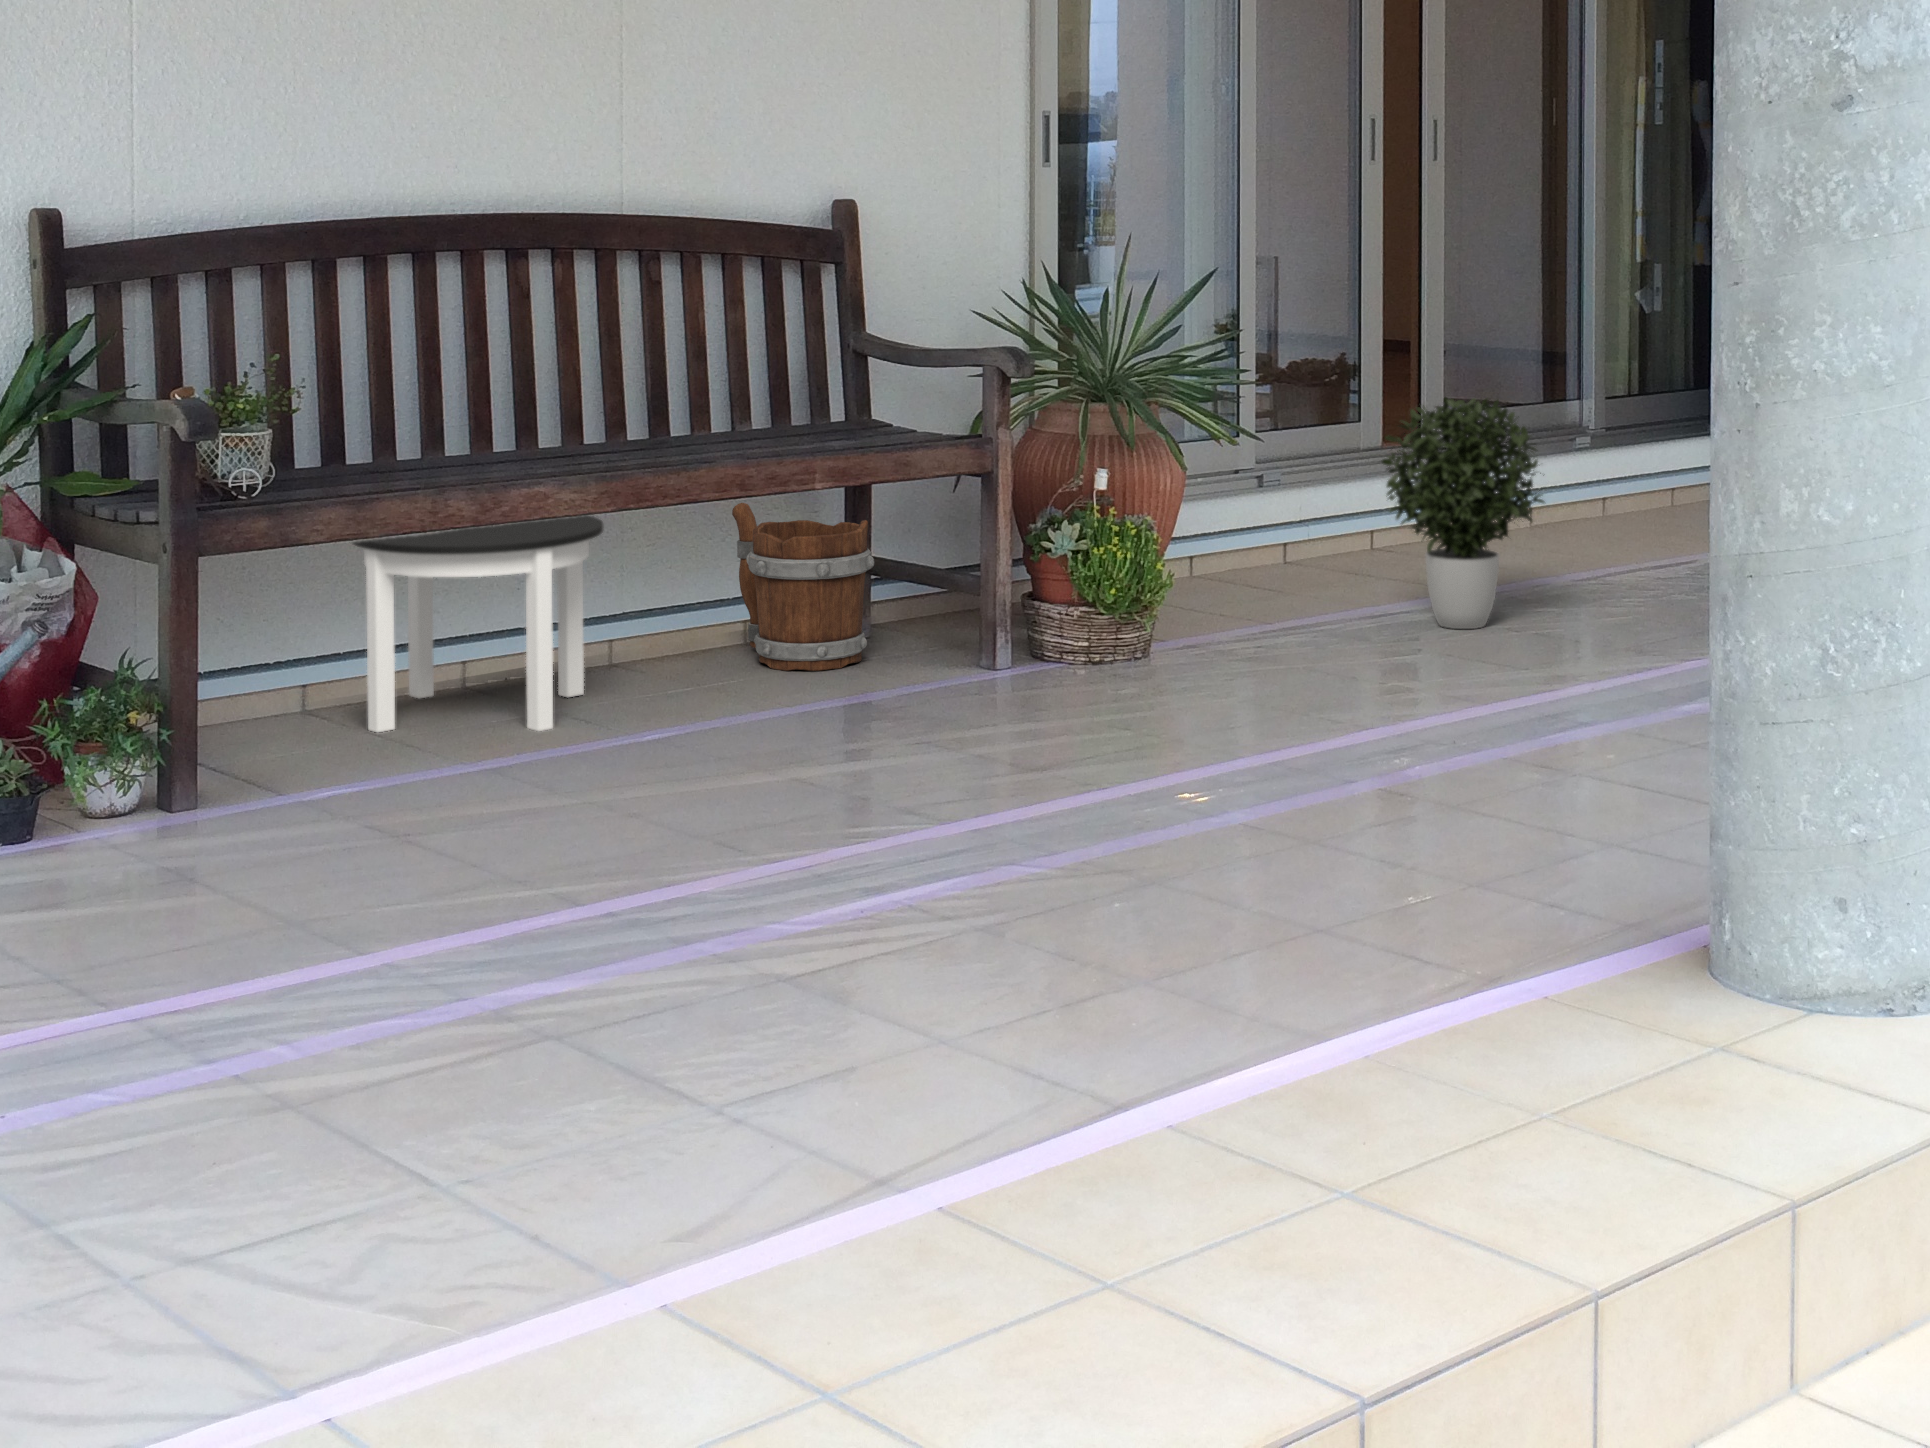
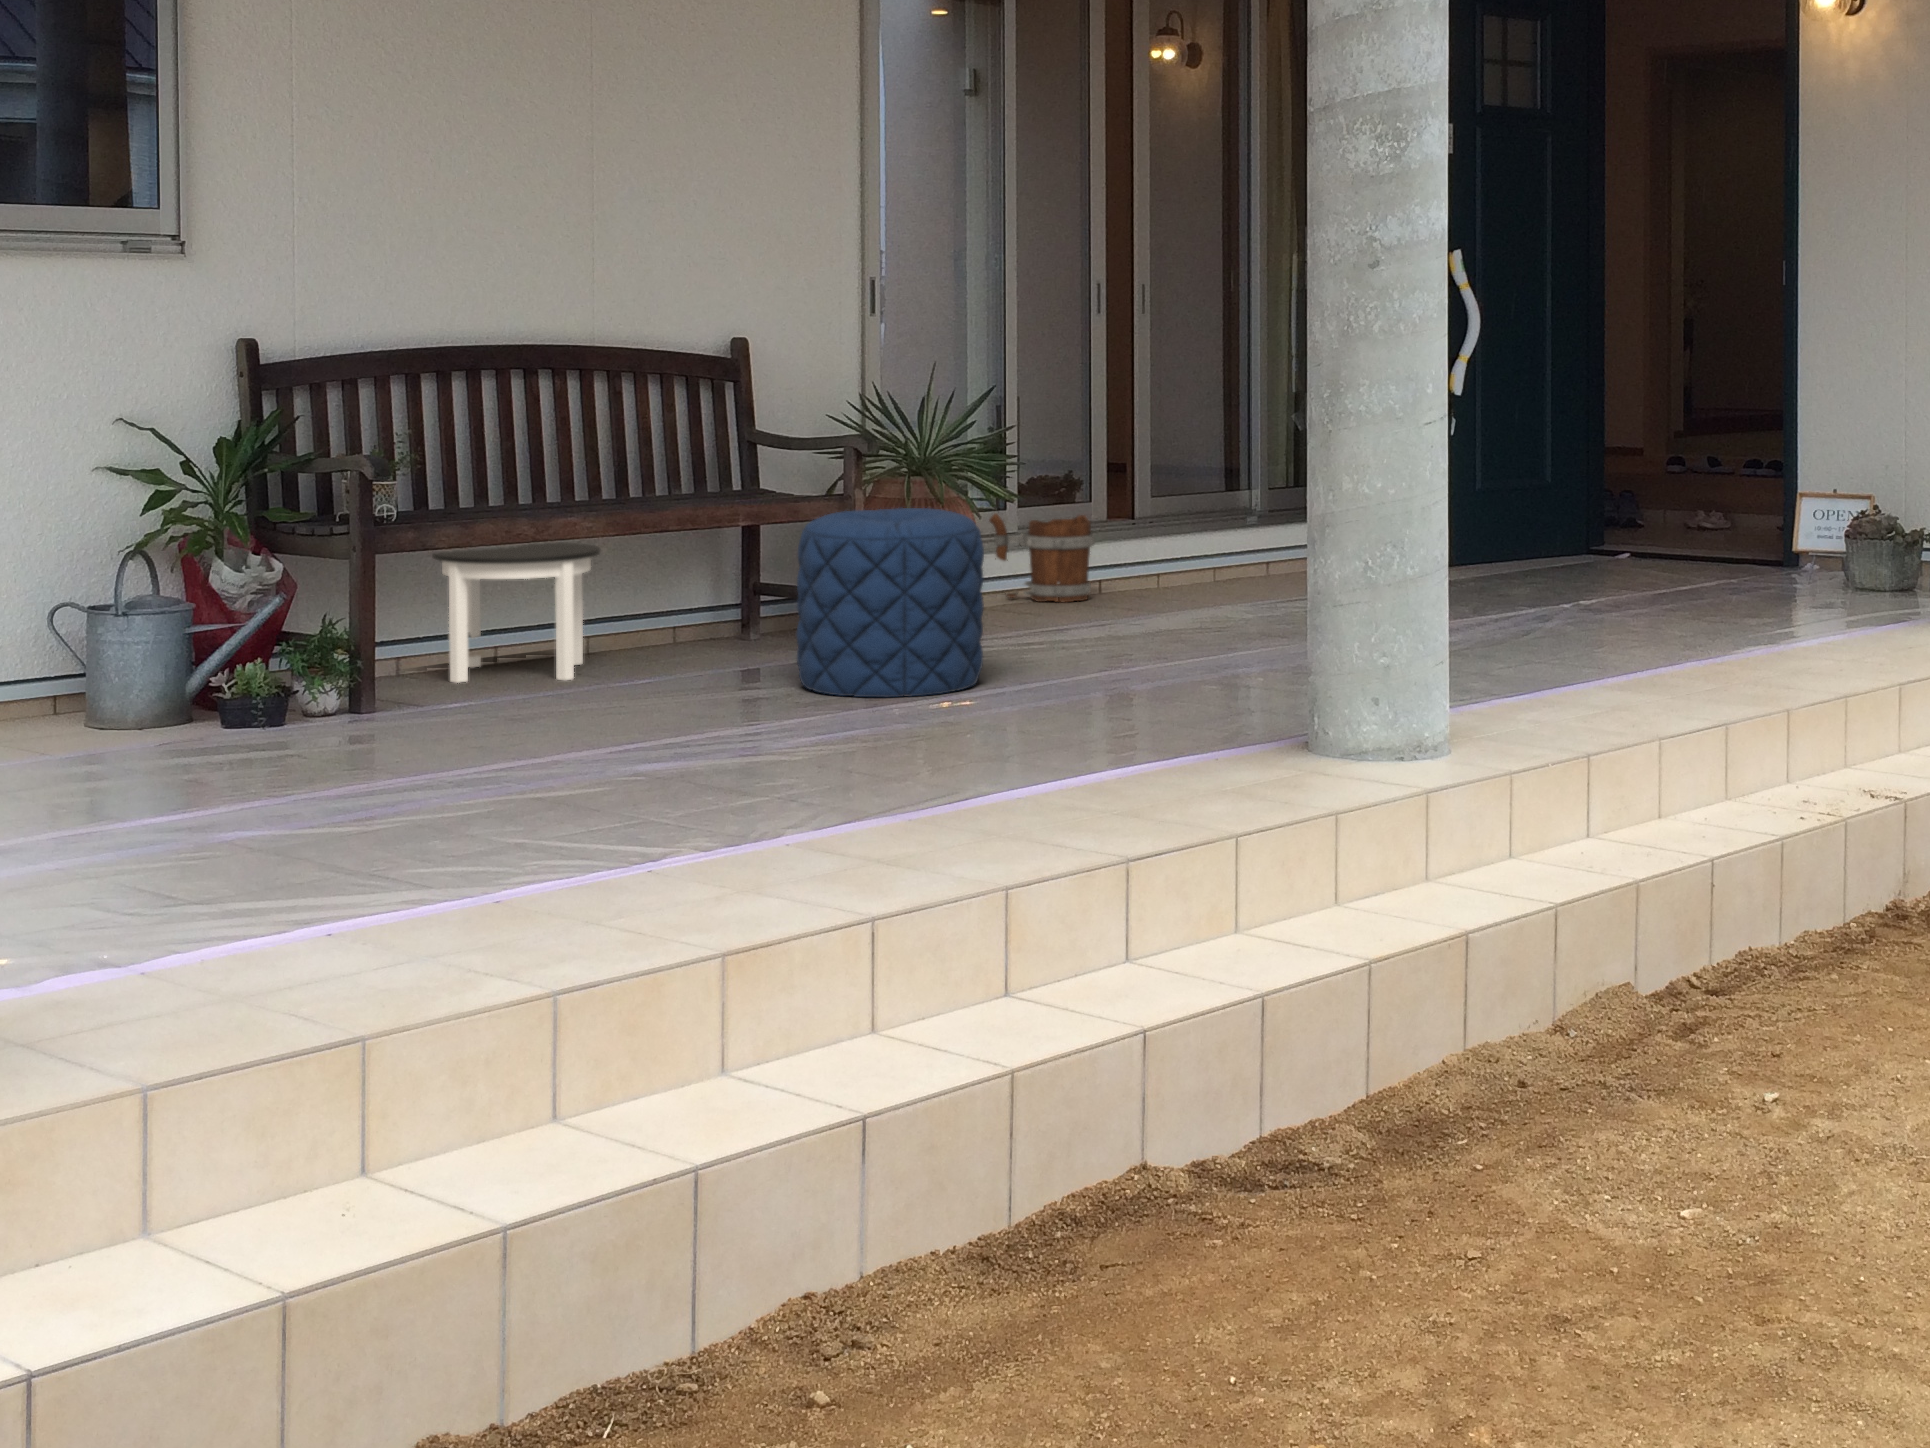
potted plant: present [1382,397,1544,629] -> none [1111,468,1222,625]
pouf: none [879,477,1171,789] -> present [797,508,984,697]
bucket: present [732,503,874,671] -> present [989,514,1095,603]

